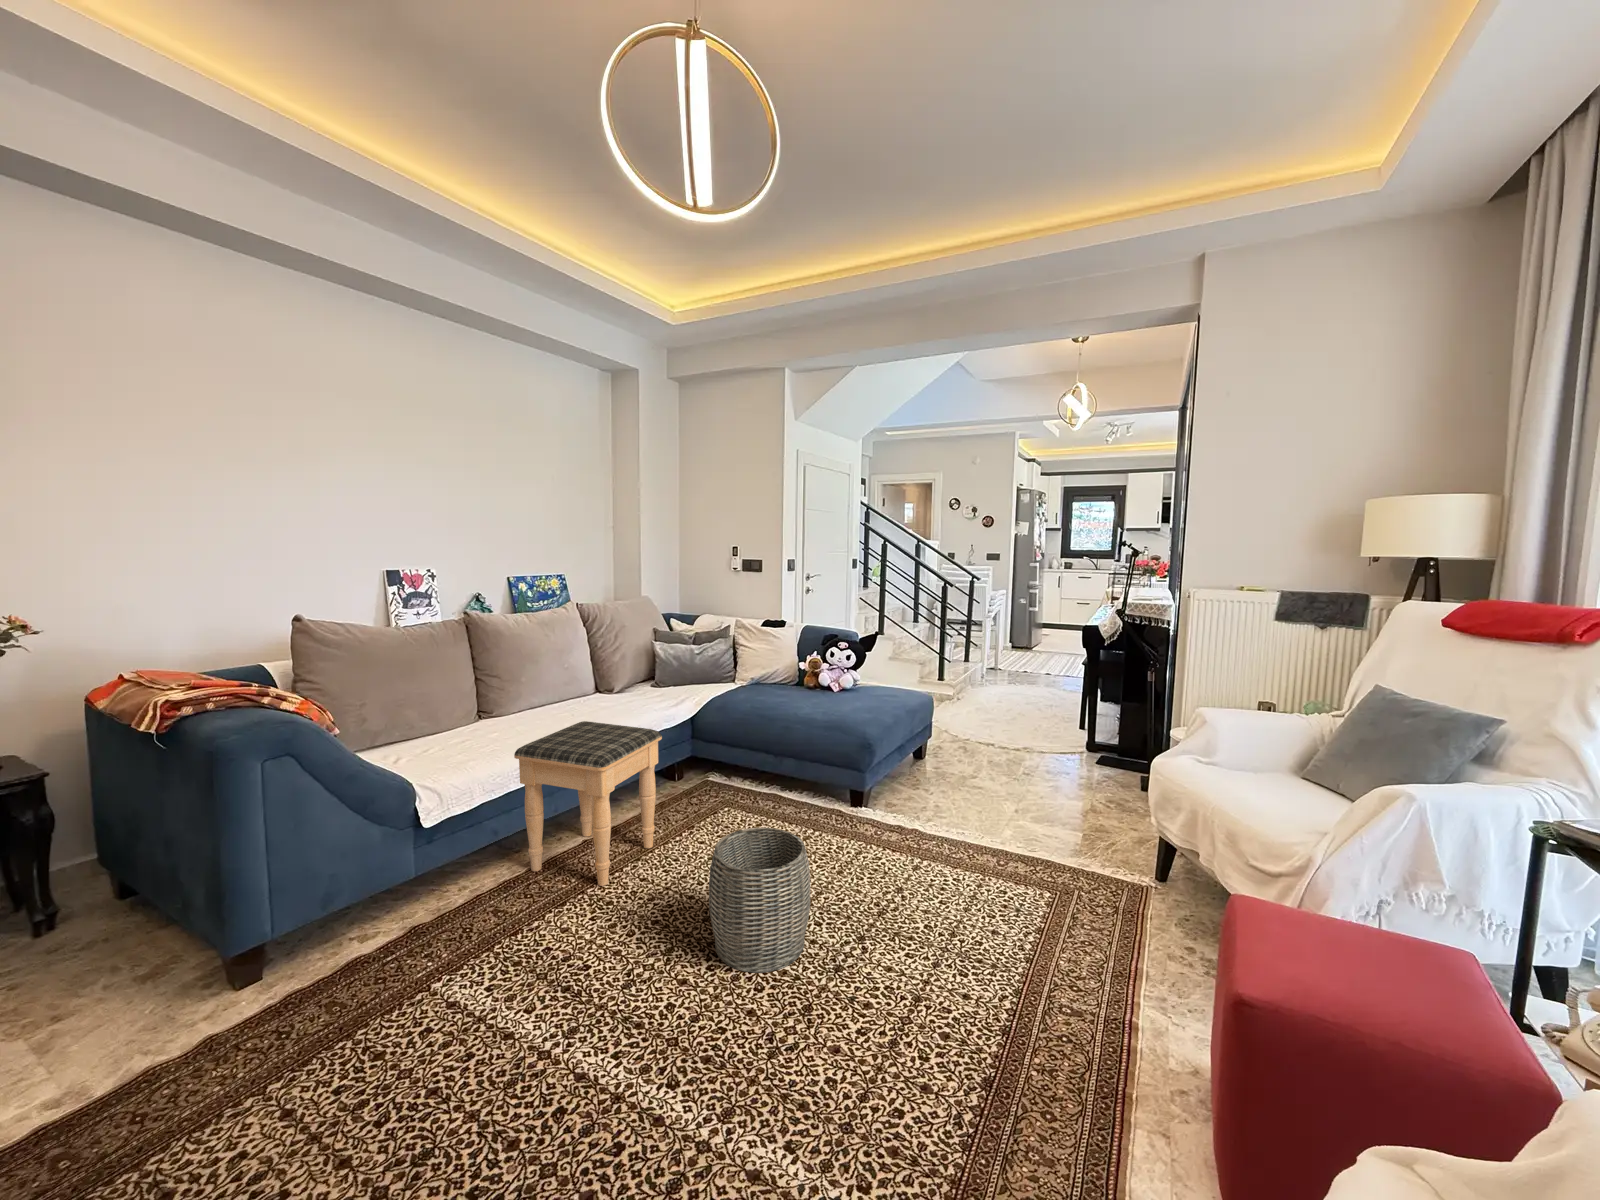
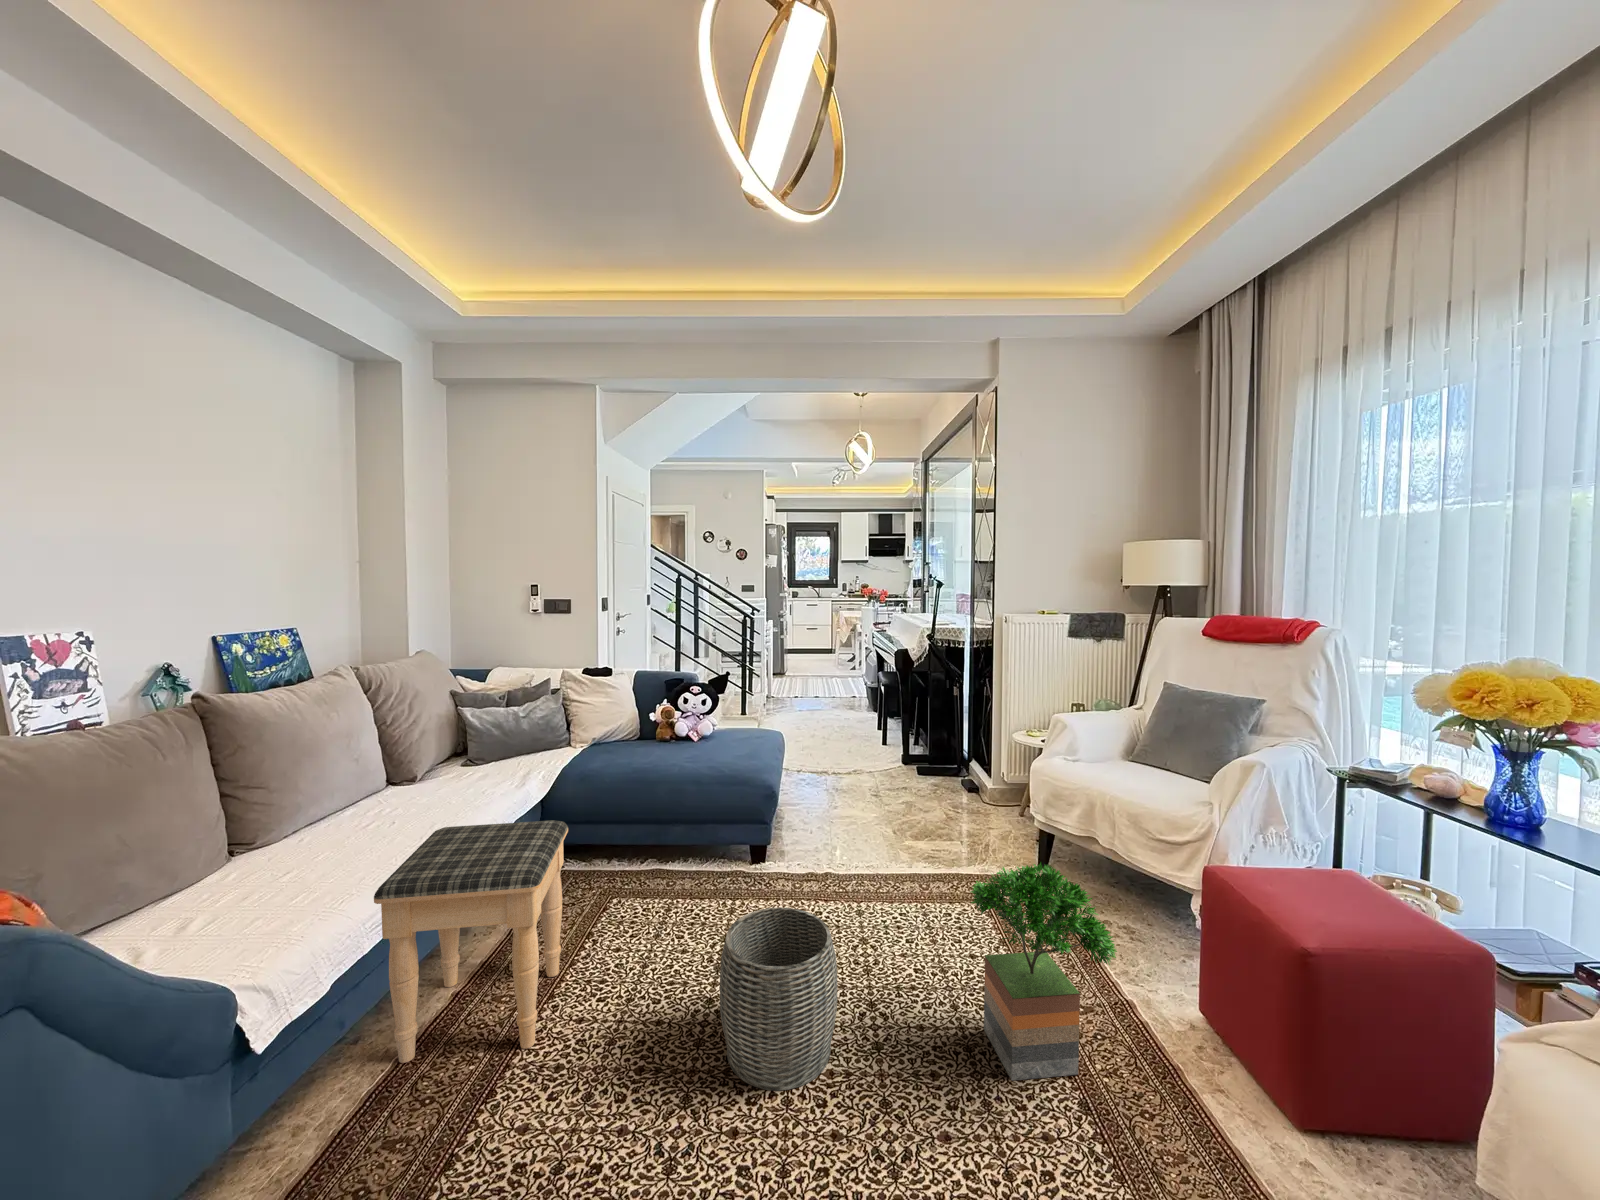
potted tree: none [921,834,1054,1059] -> present [970,863,1117,1081]

